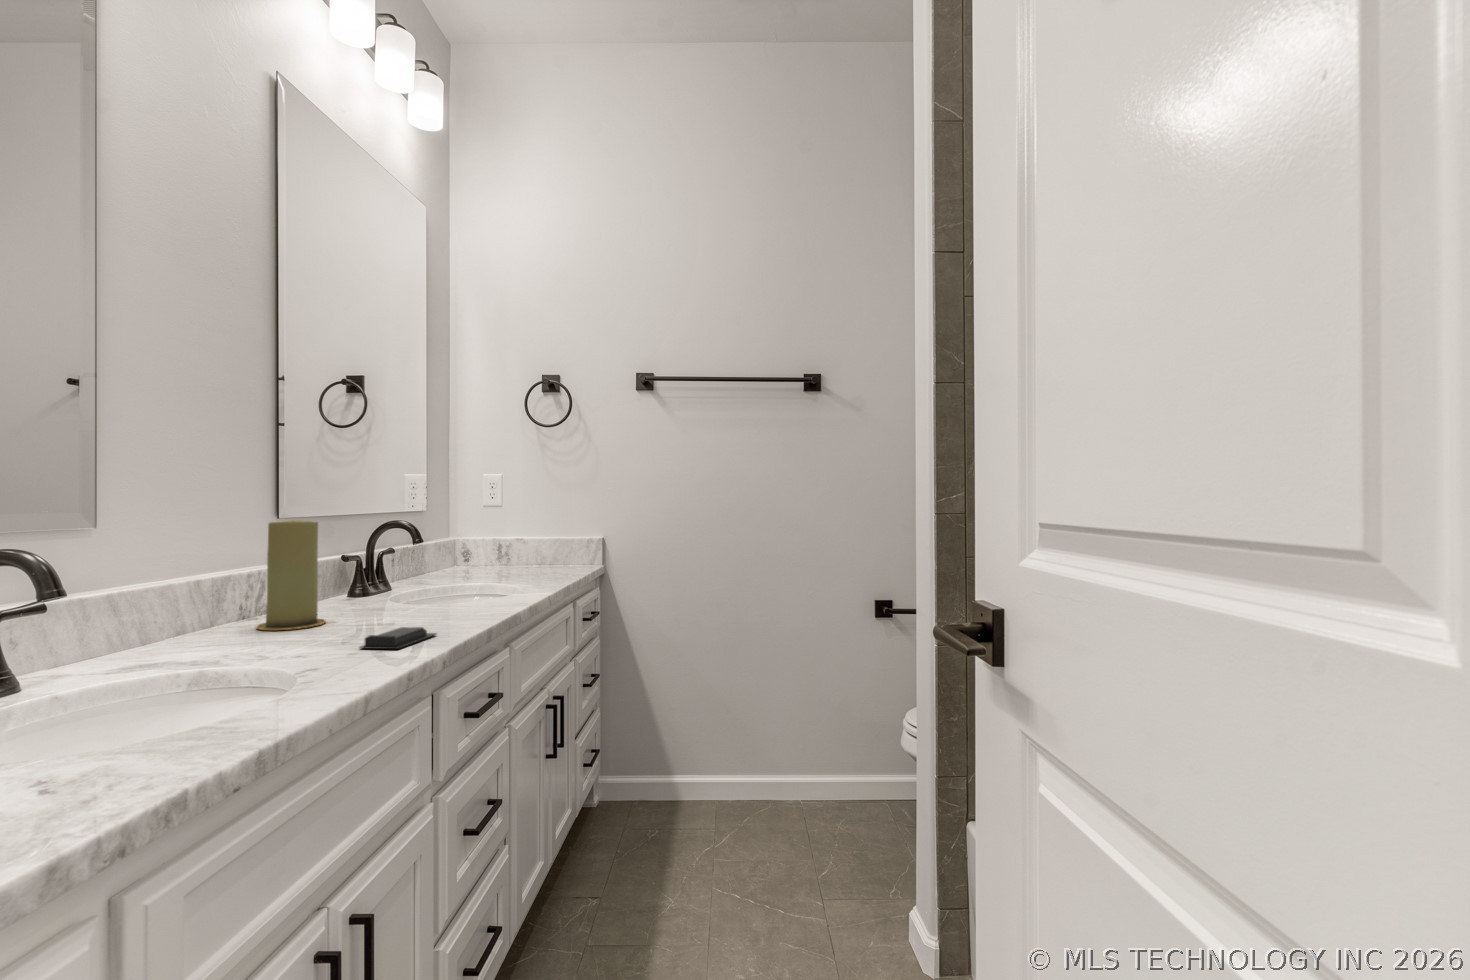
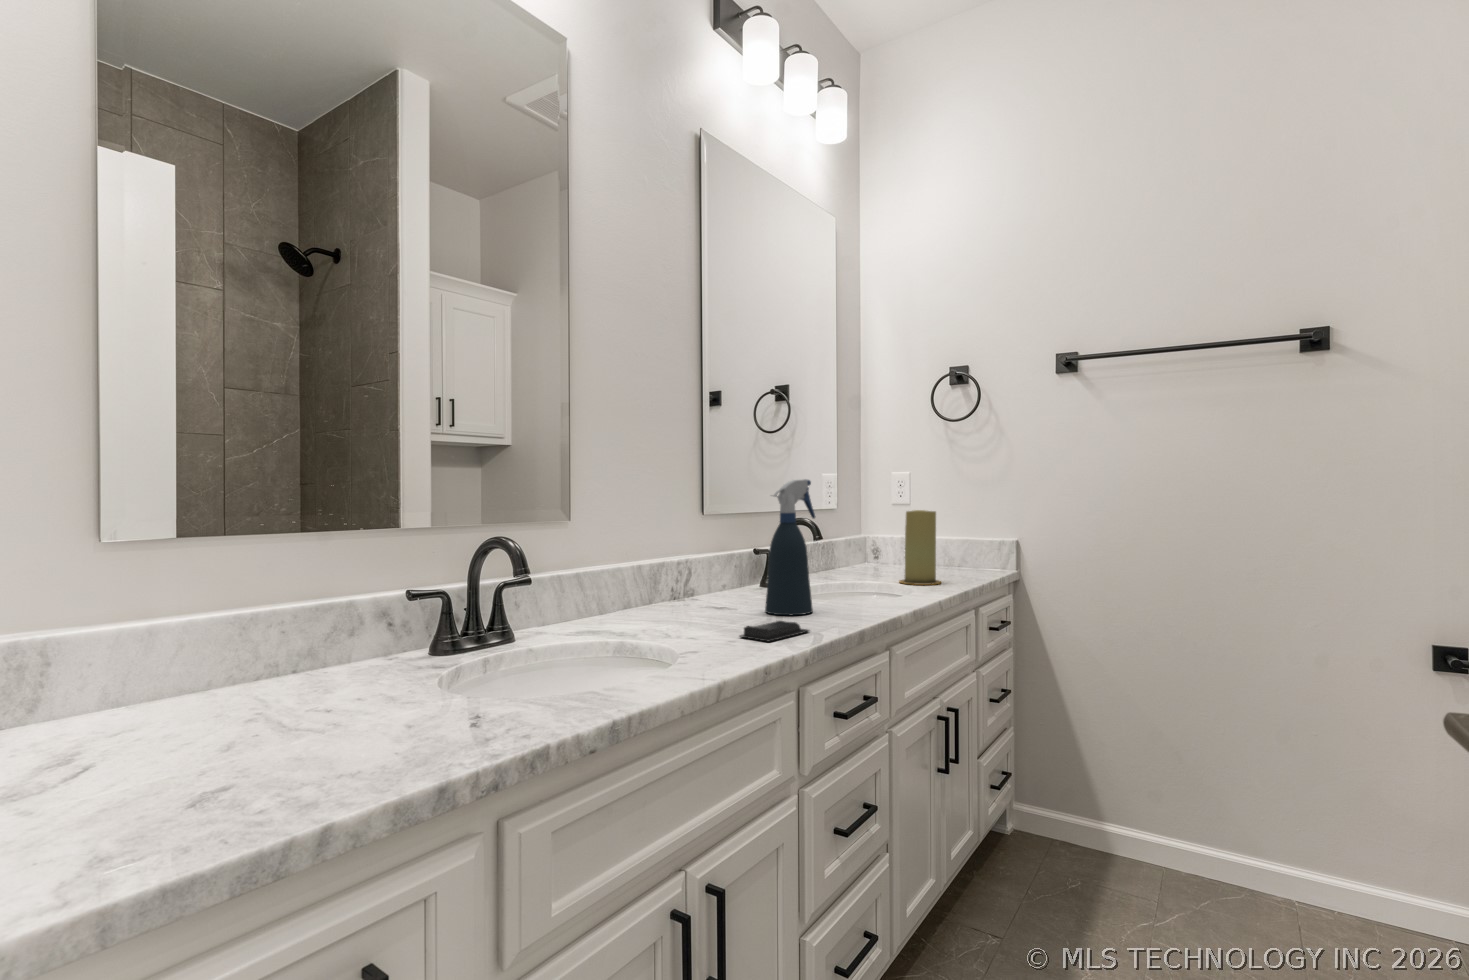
spray bottle: none [372,479,428,623] -> present [765,479,815,615]
candle: present [256,520,326,630] -> present [899,510,941,585]

